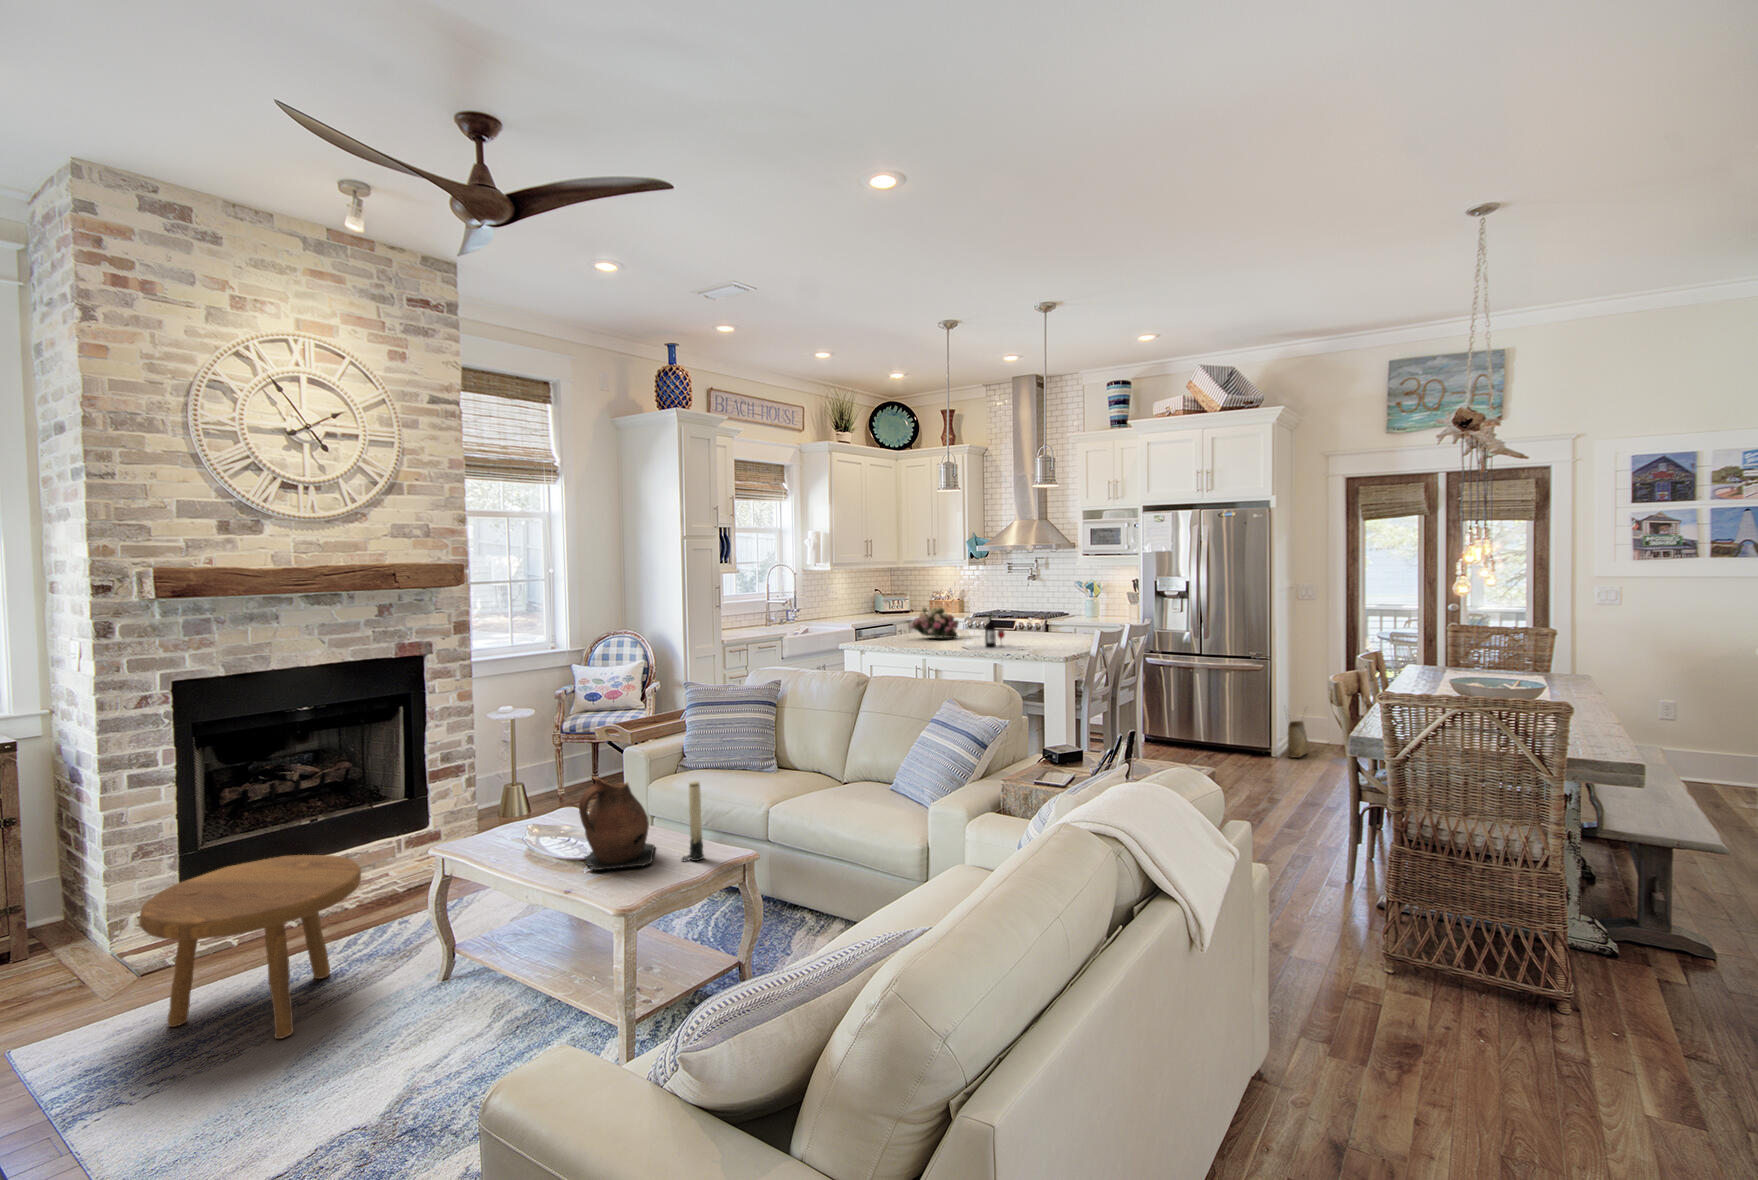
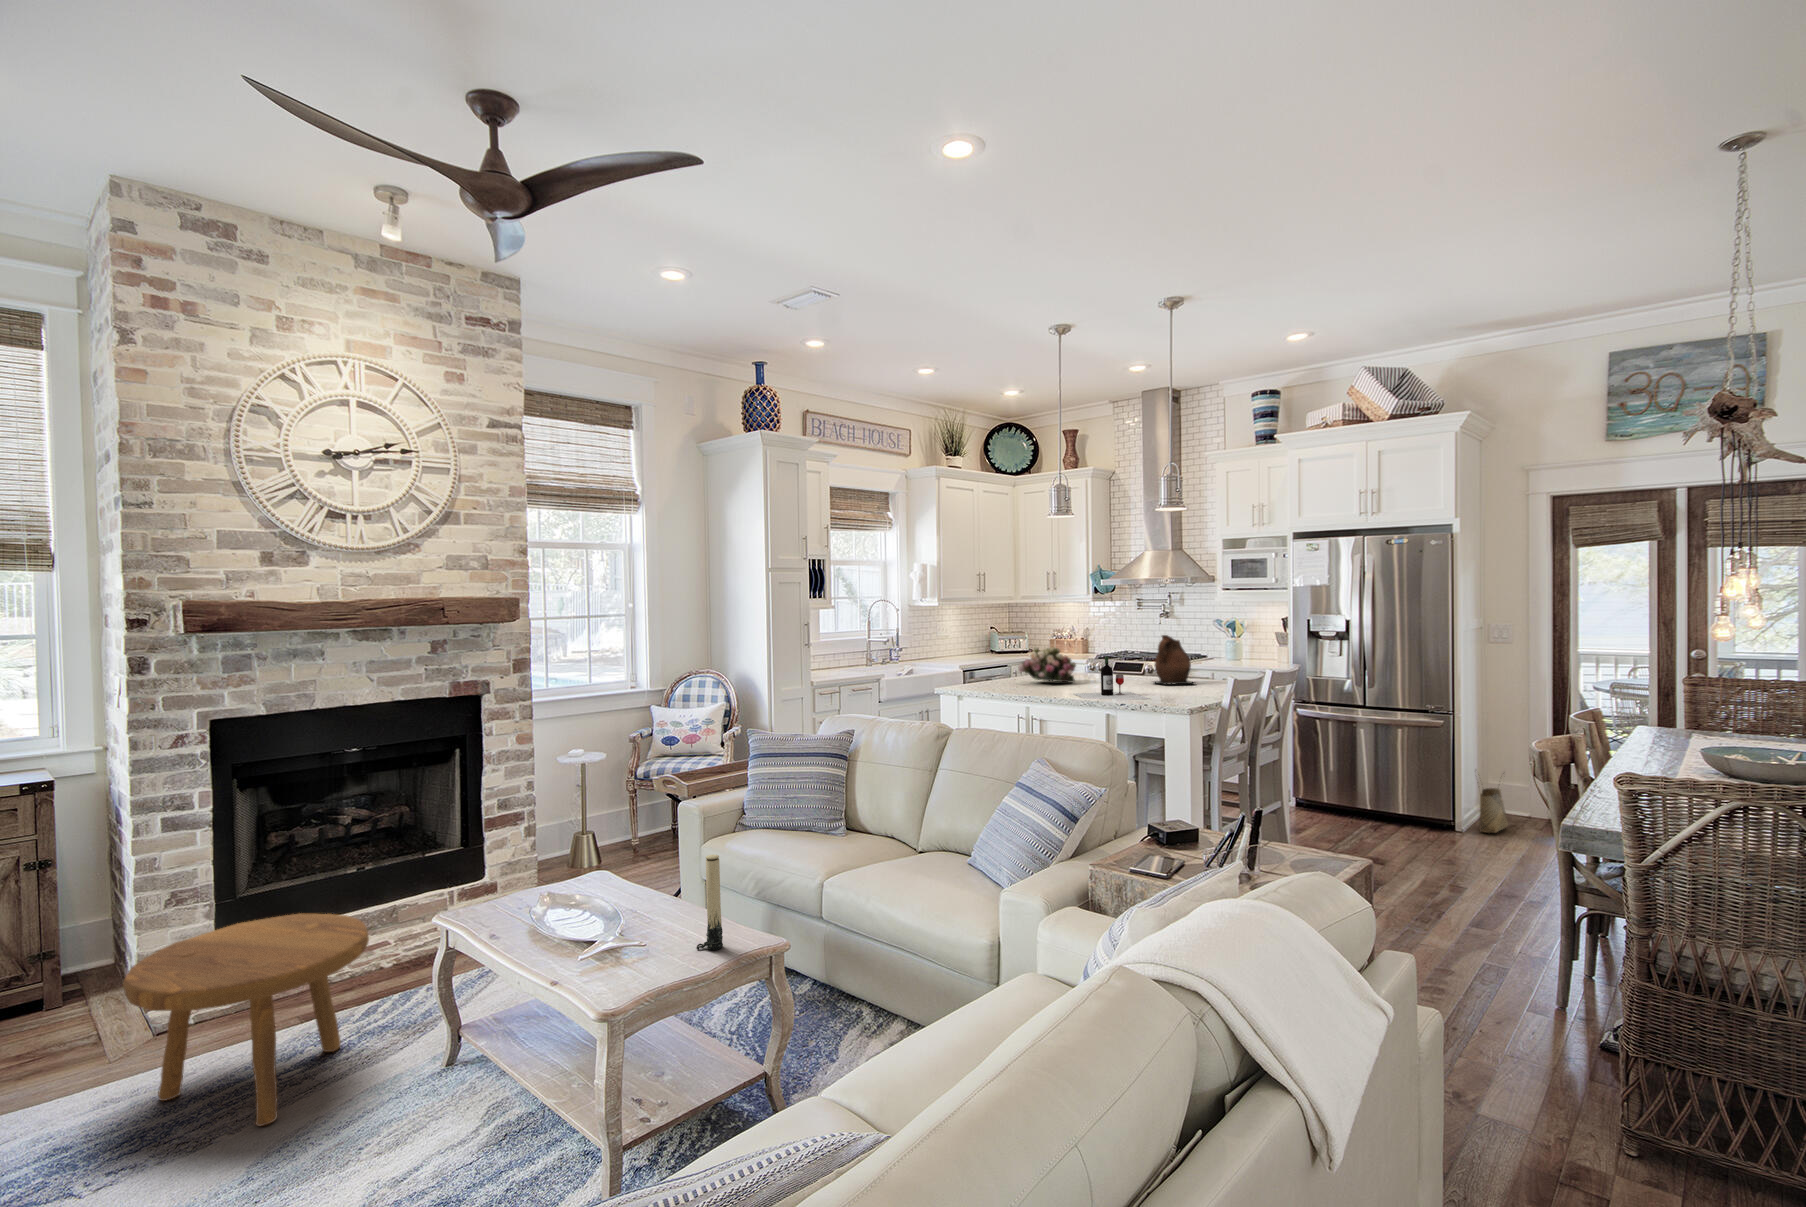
ceramic pitcher: present [579,777,655,870] -> present [1155,635,1195,685]

